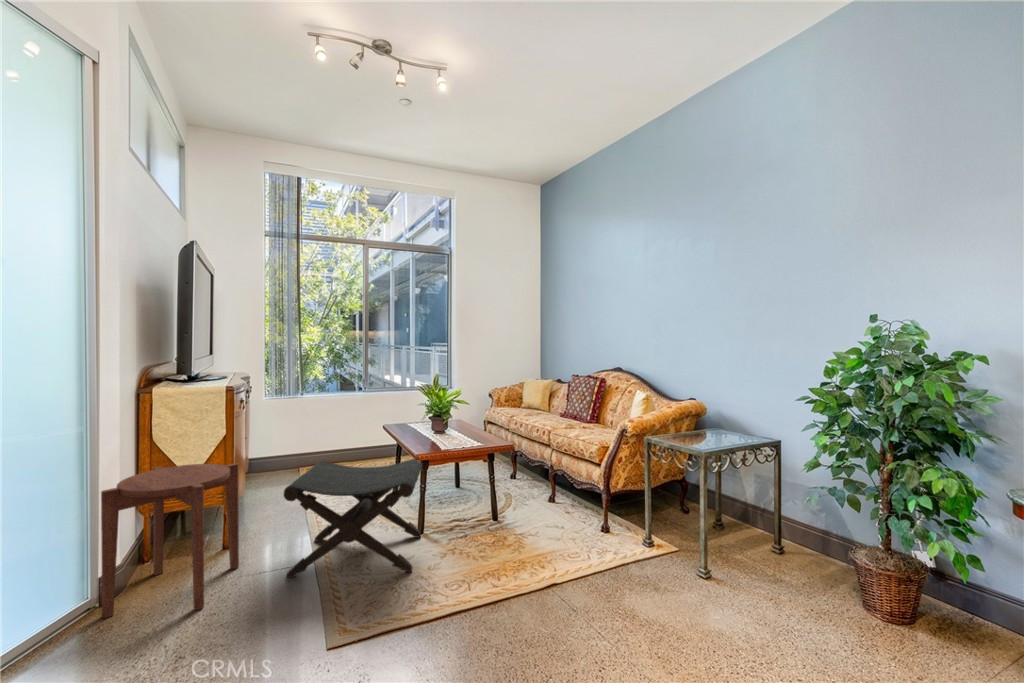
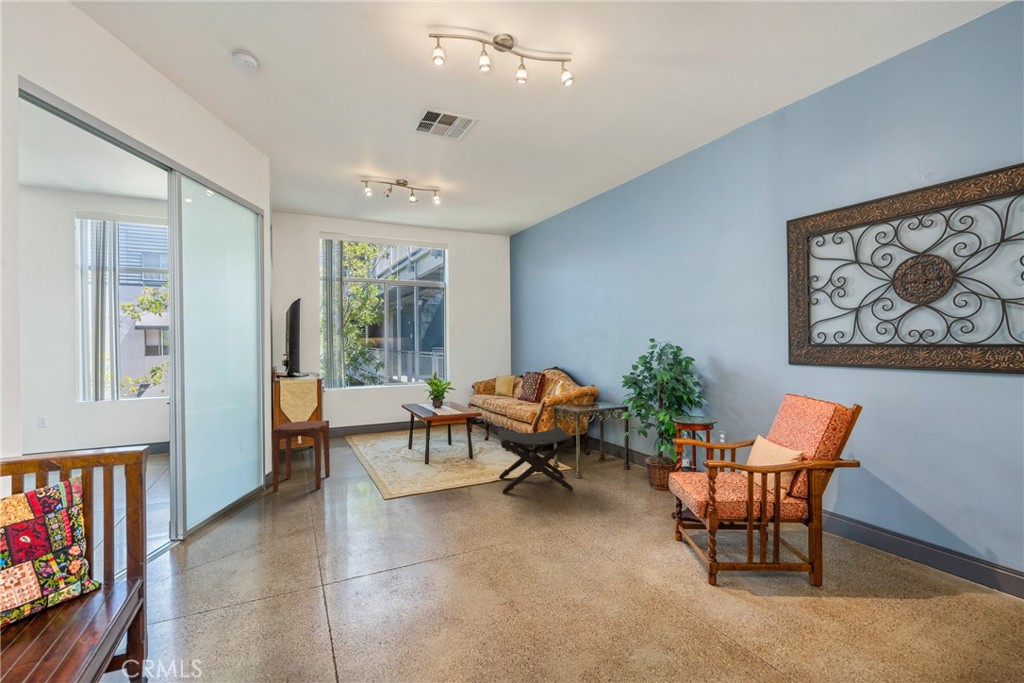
footstool: present [284,459,422,578] -> present [498,427,574,493]

